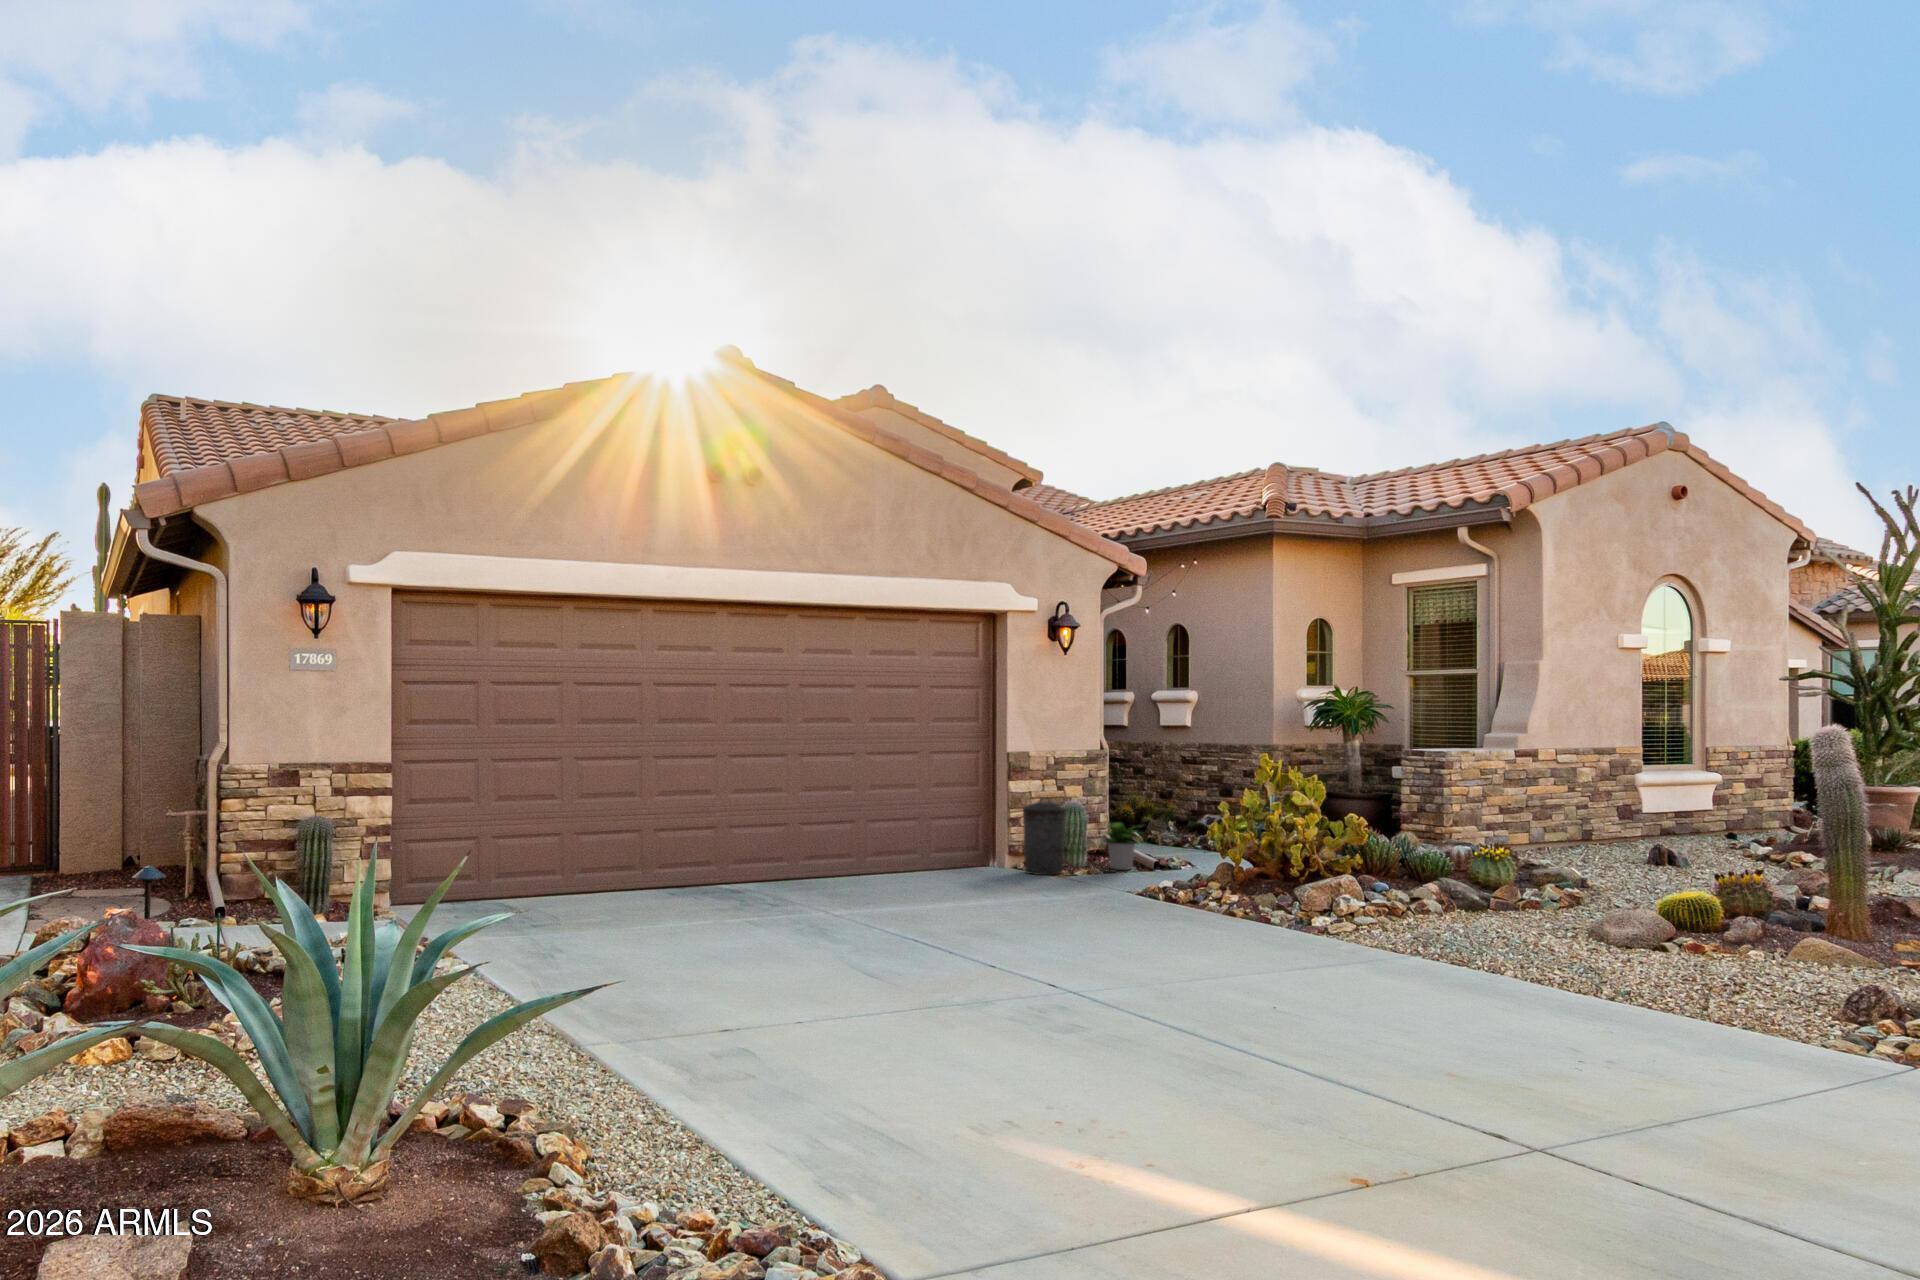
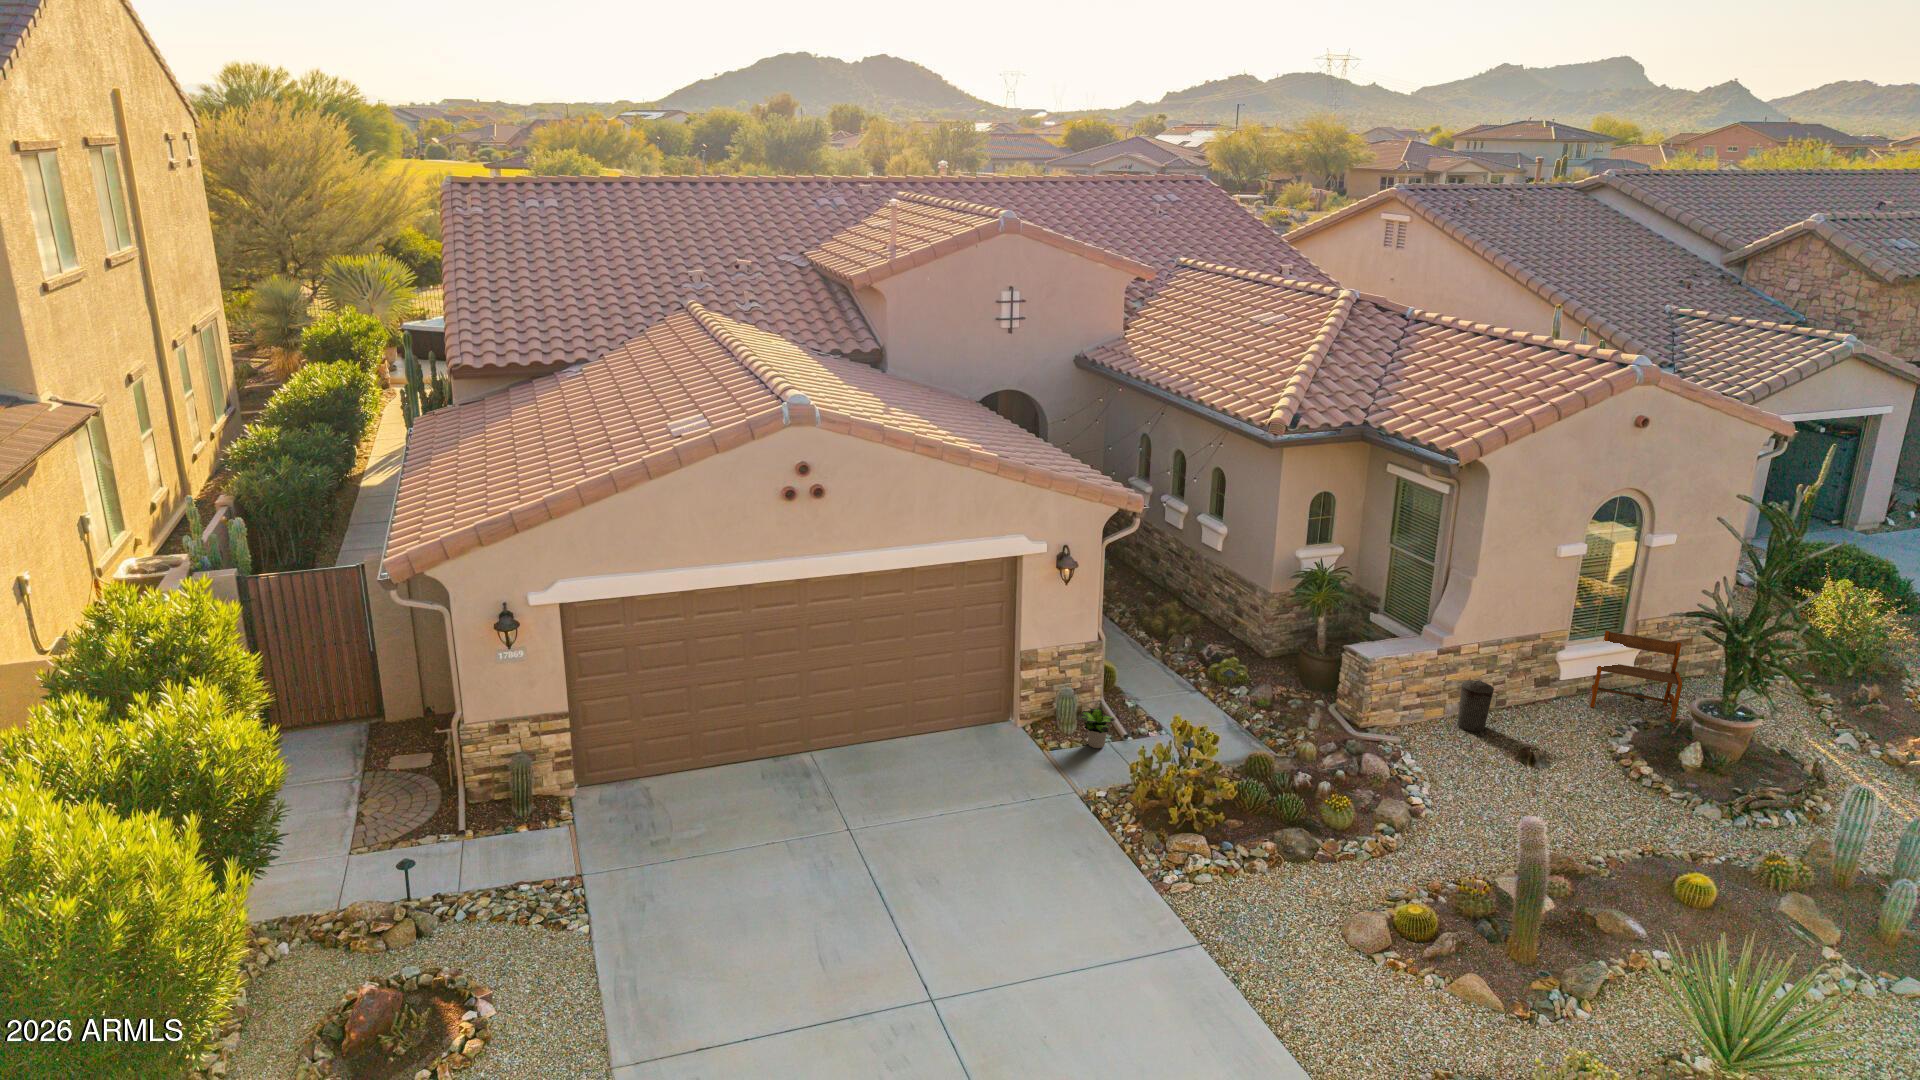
bench: none [1675,756,1789,847] -> present [1590,631,1682,722]
trash can: present [1023,801,1066,875] -> present [1457,680,1494,732]

